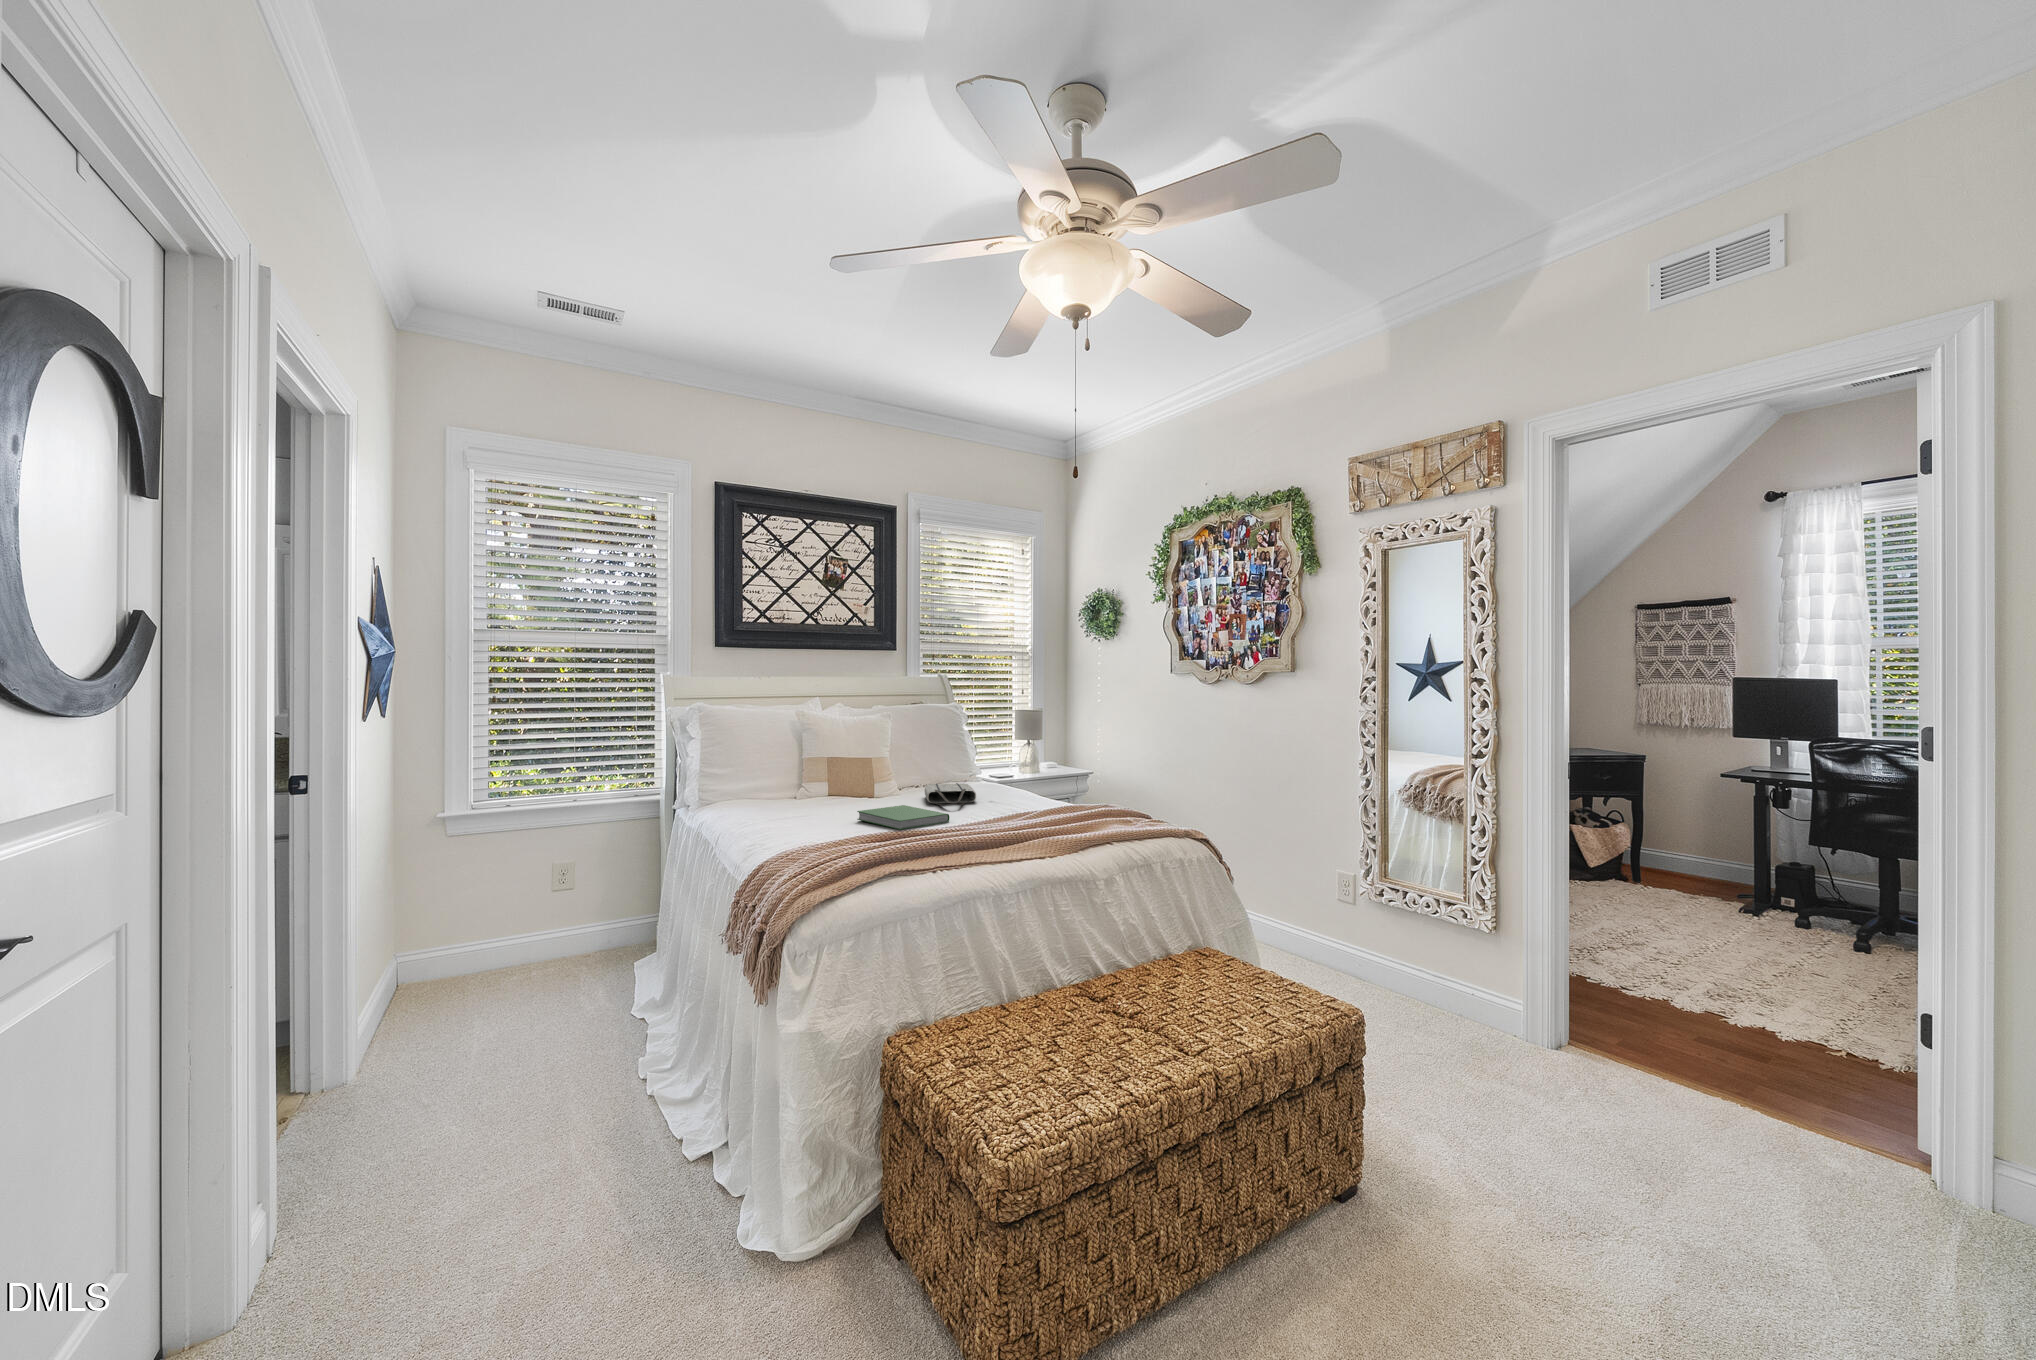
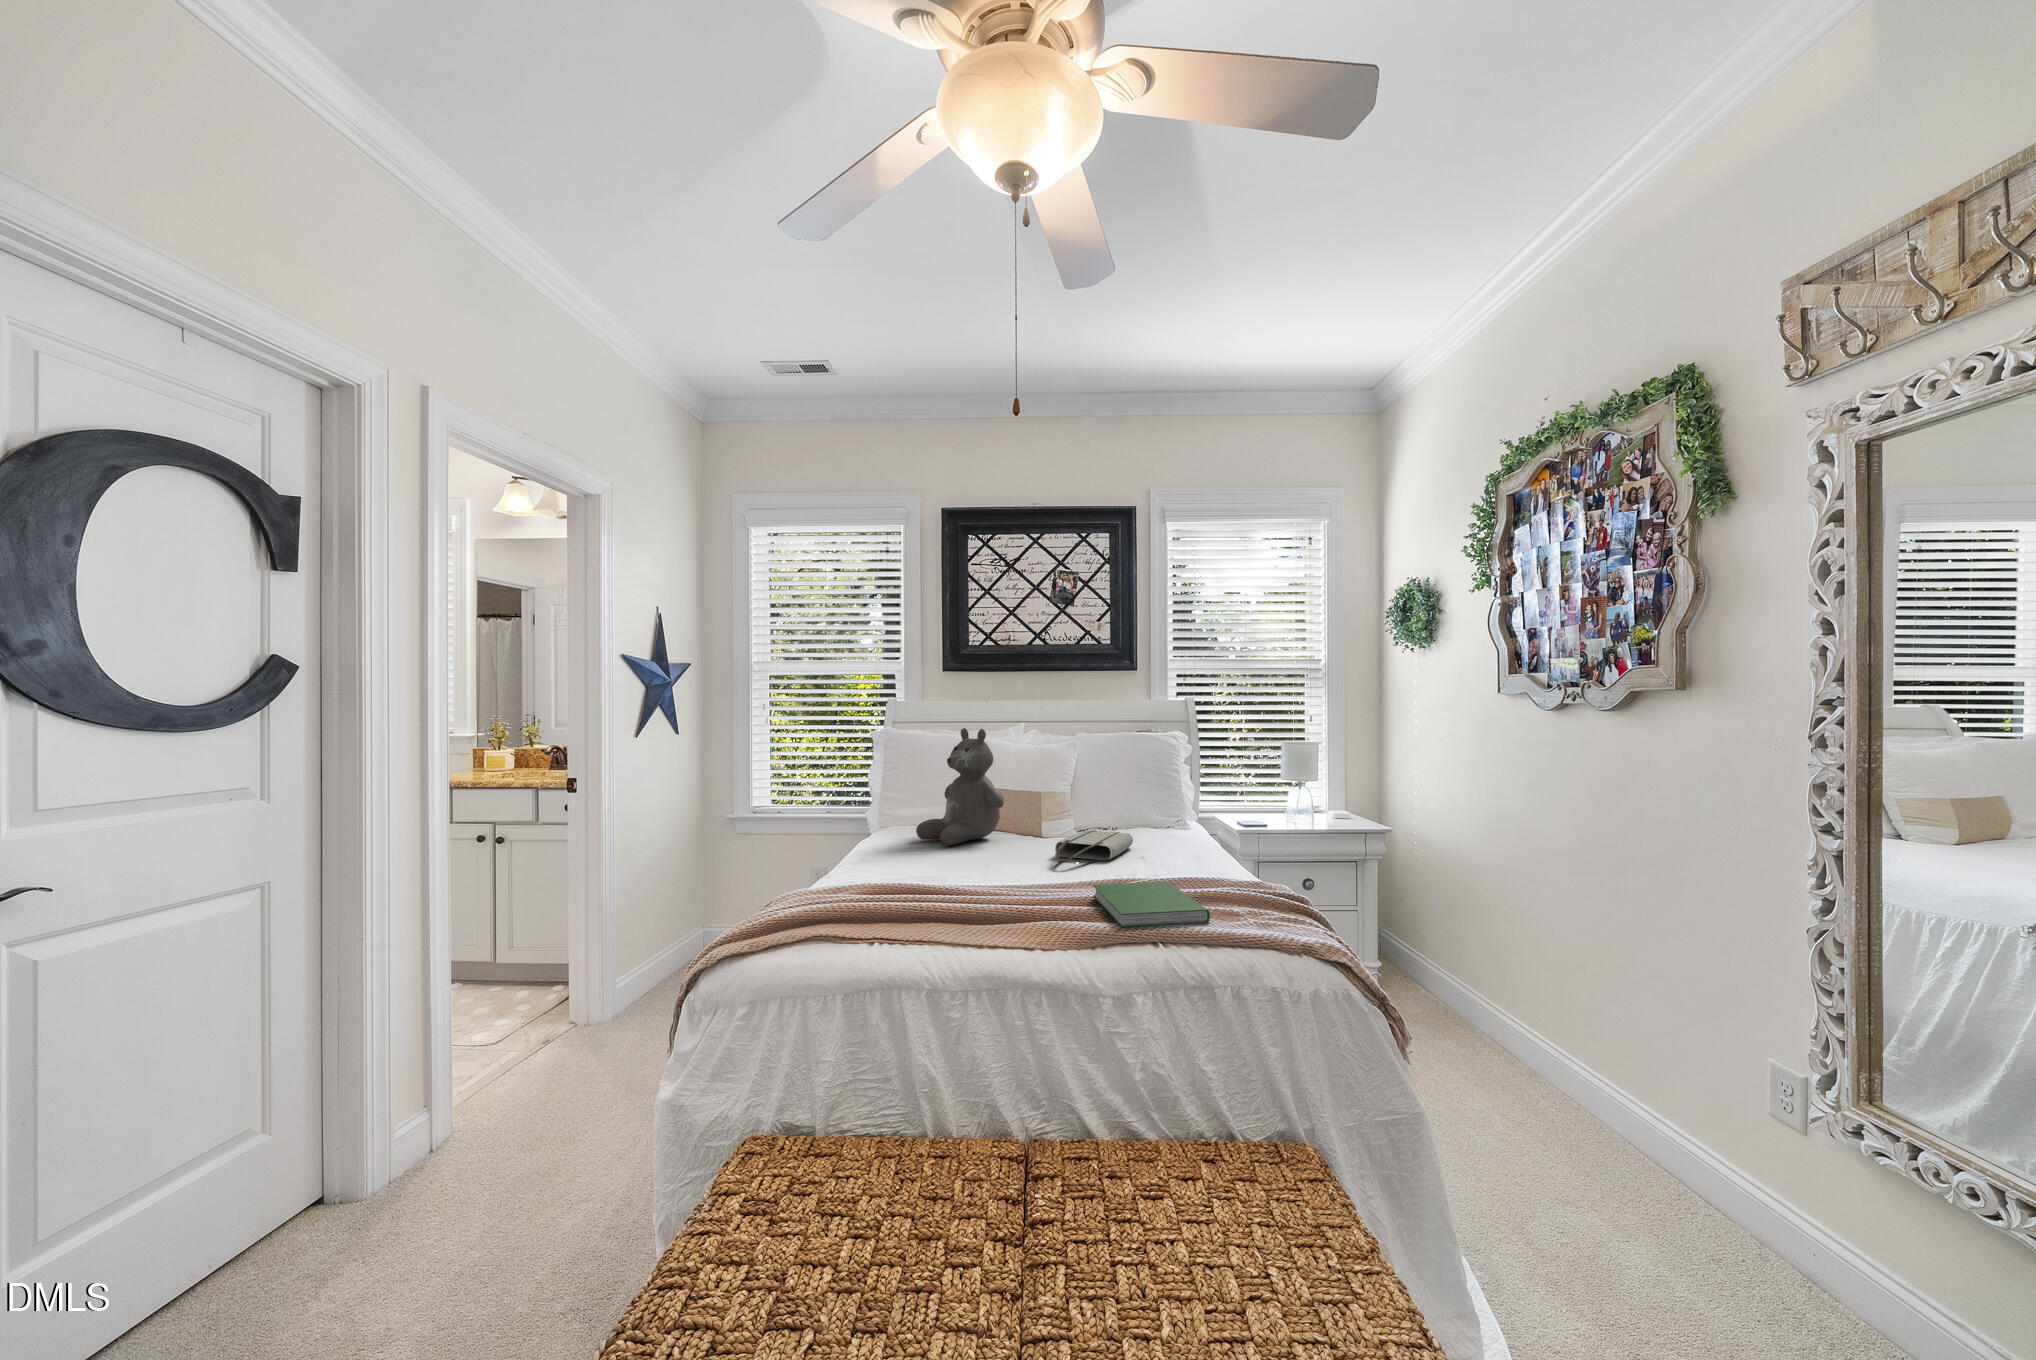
teddy bear: none [772,701,857,807] -> present [916,728,1004,846]
hardcover book: present [857,805,949,830] -> present [1093,882,1210,927]

